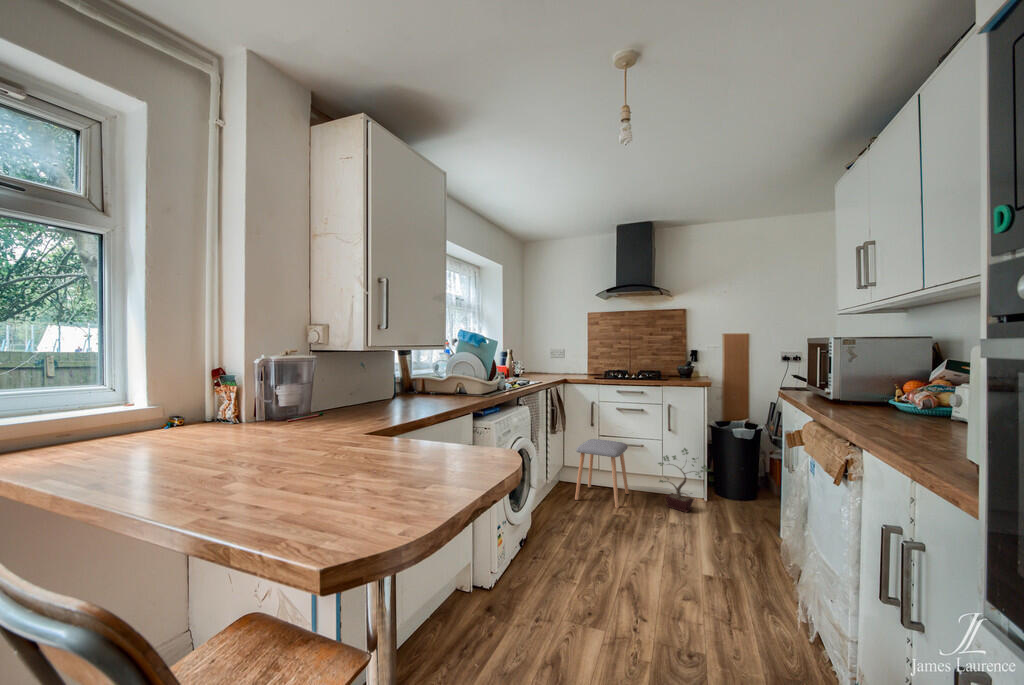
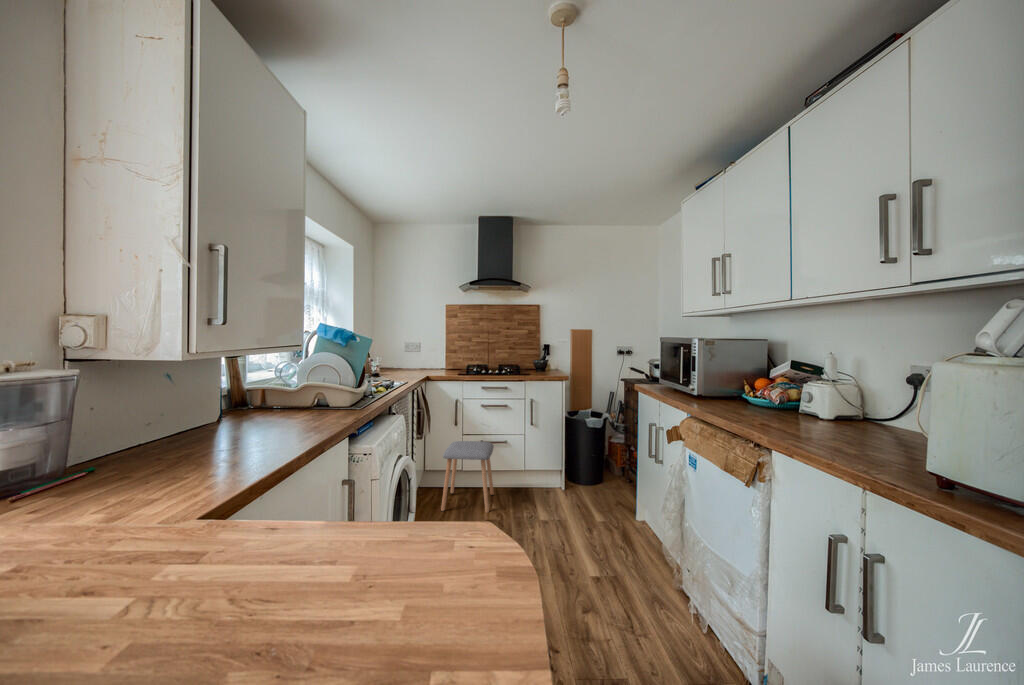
potted plant: present [658,448,711,512] -> none [524,442,577,506]

